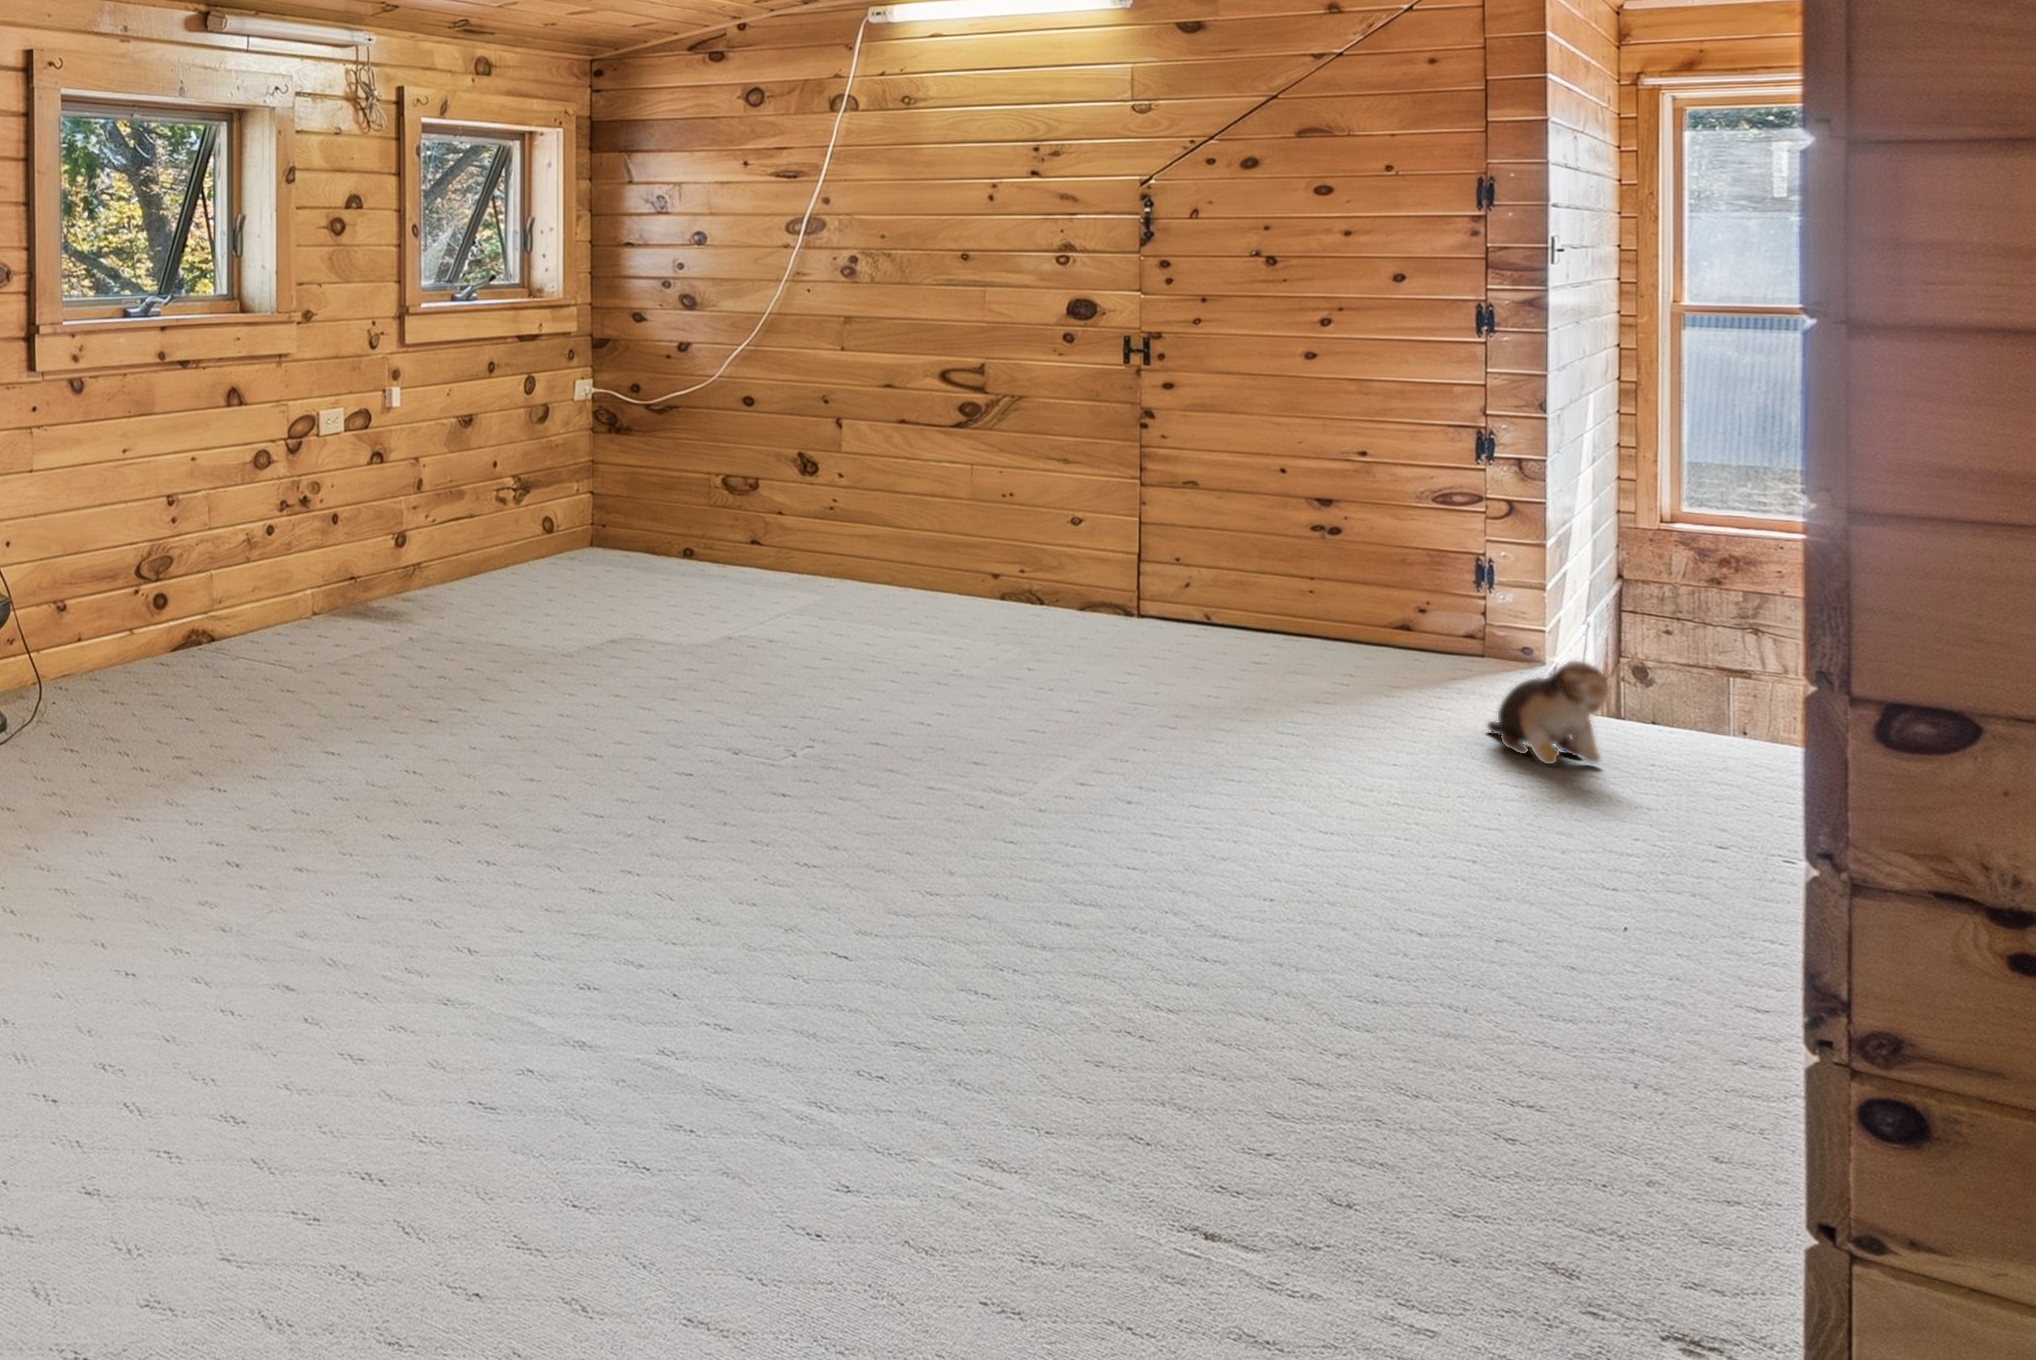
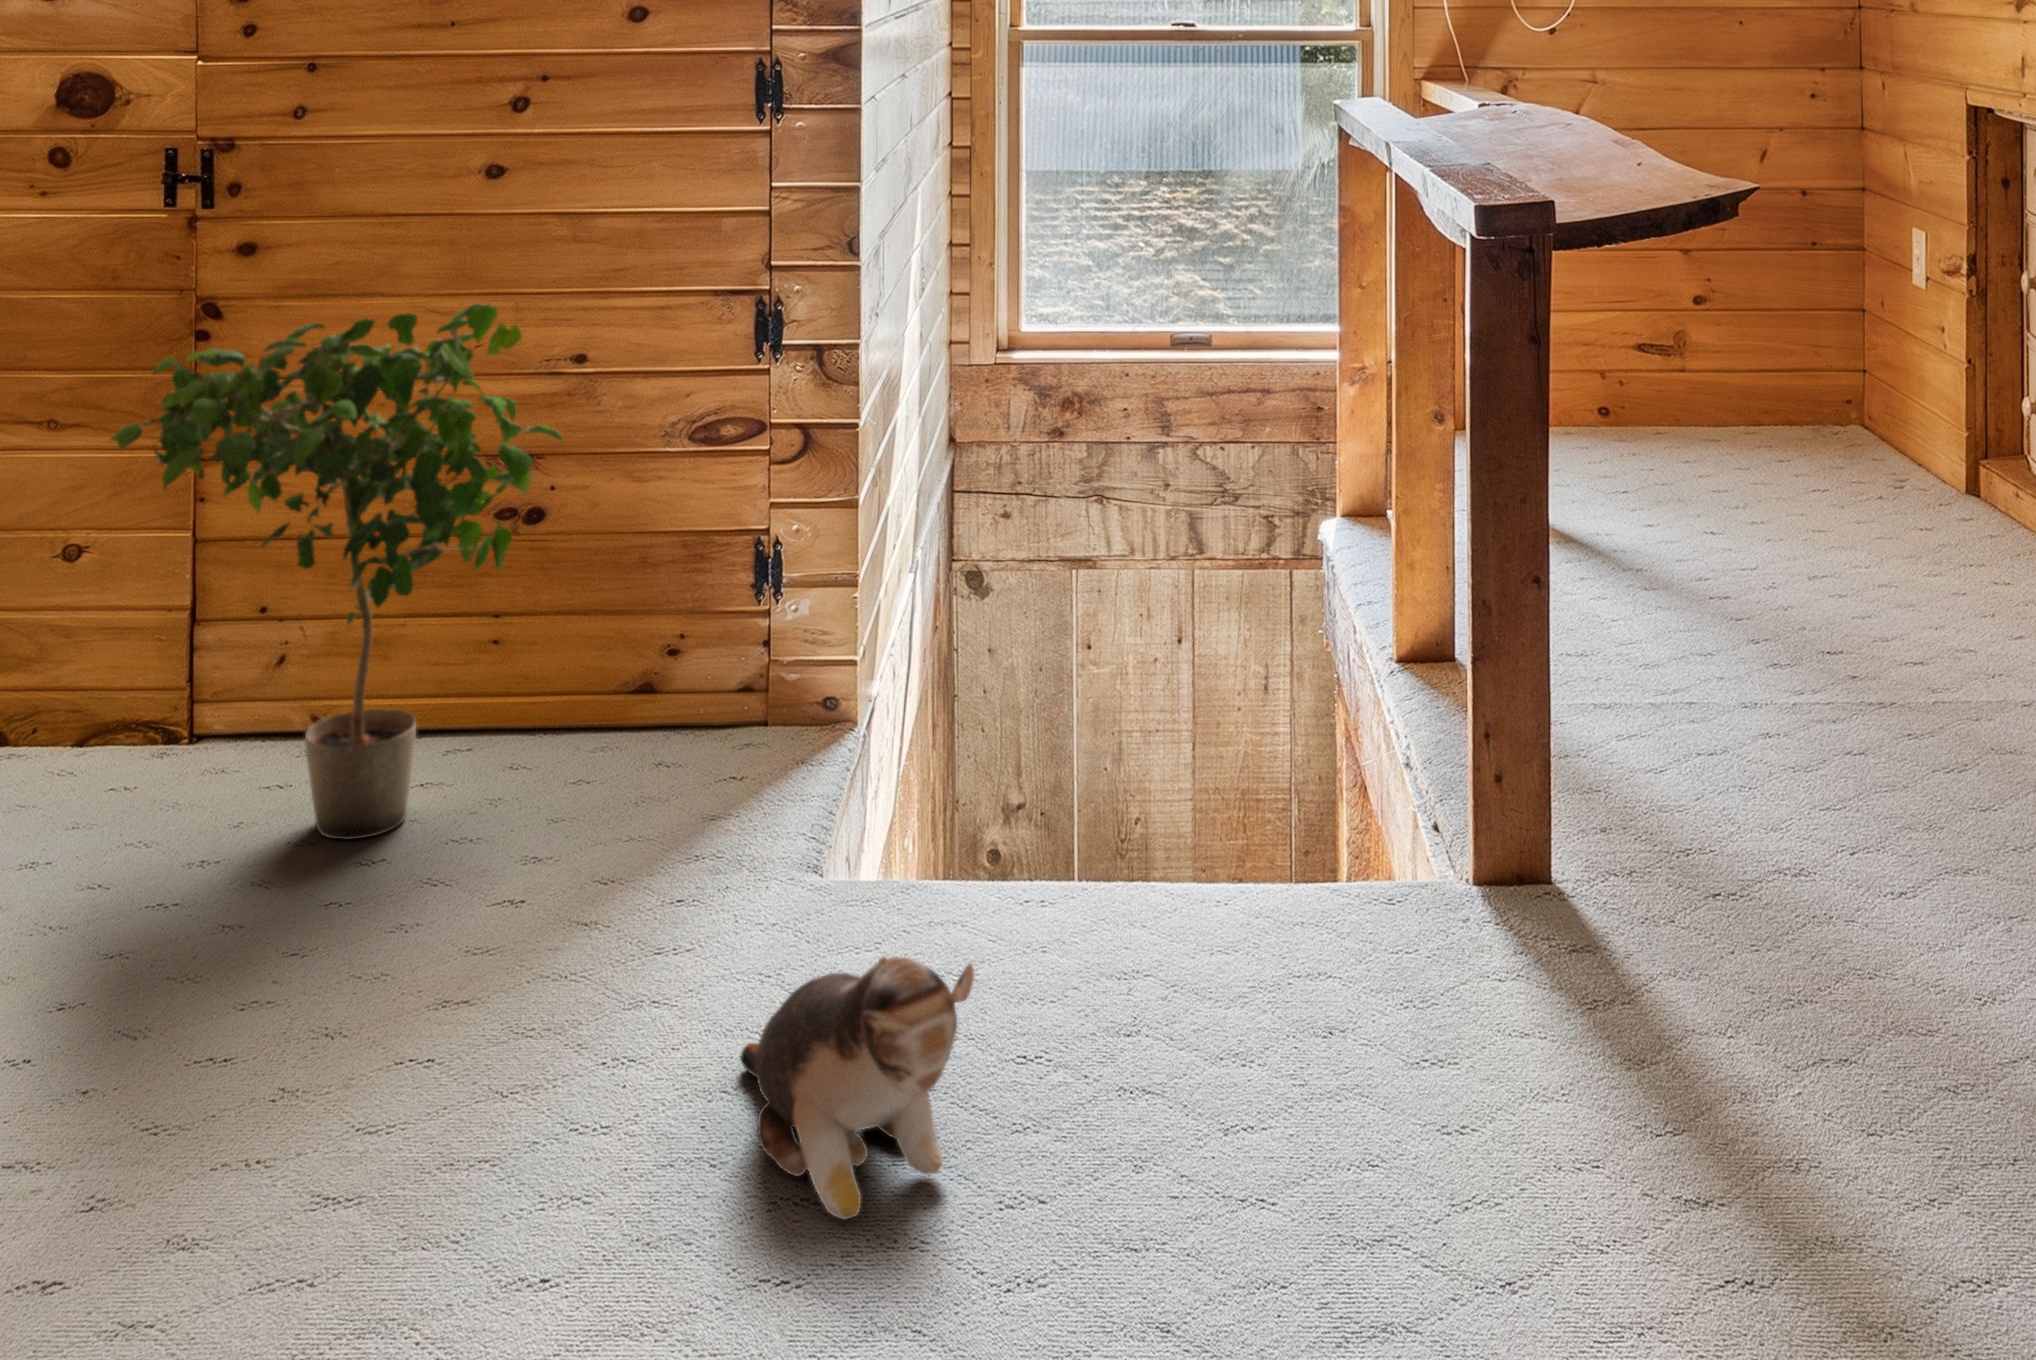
potted plant: none [1124,415,1360,655] -> present [109,303,563,840]

